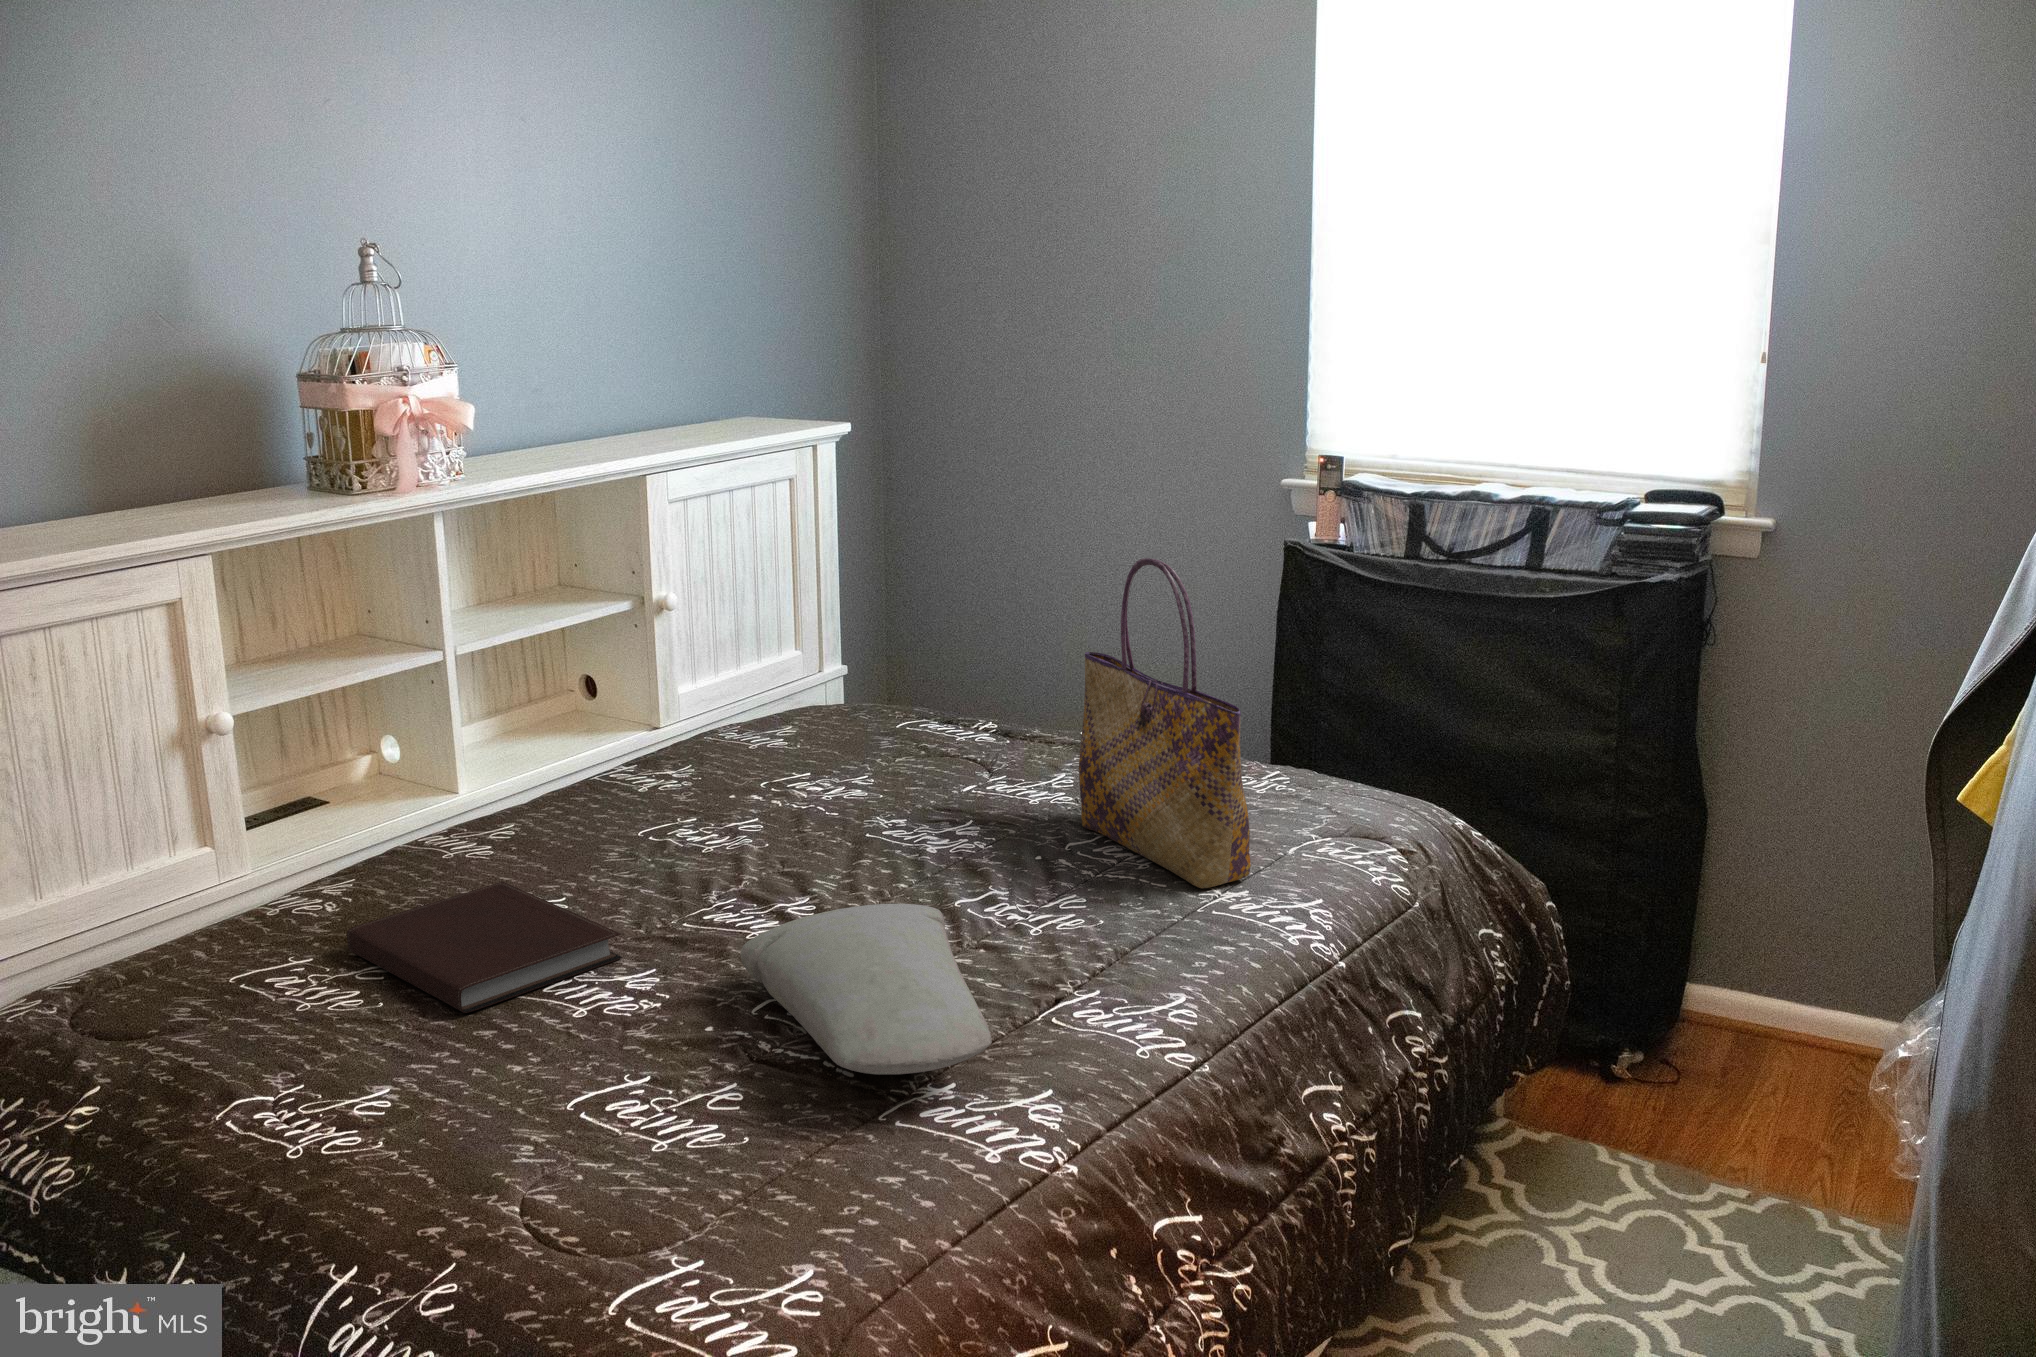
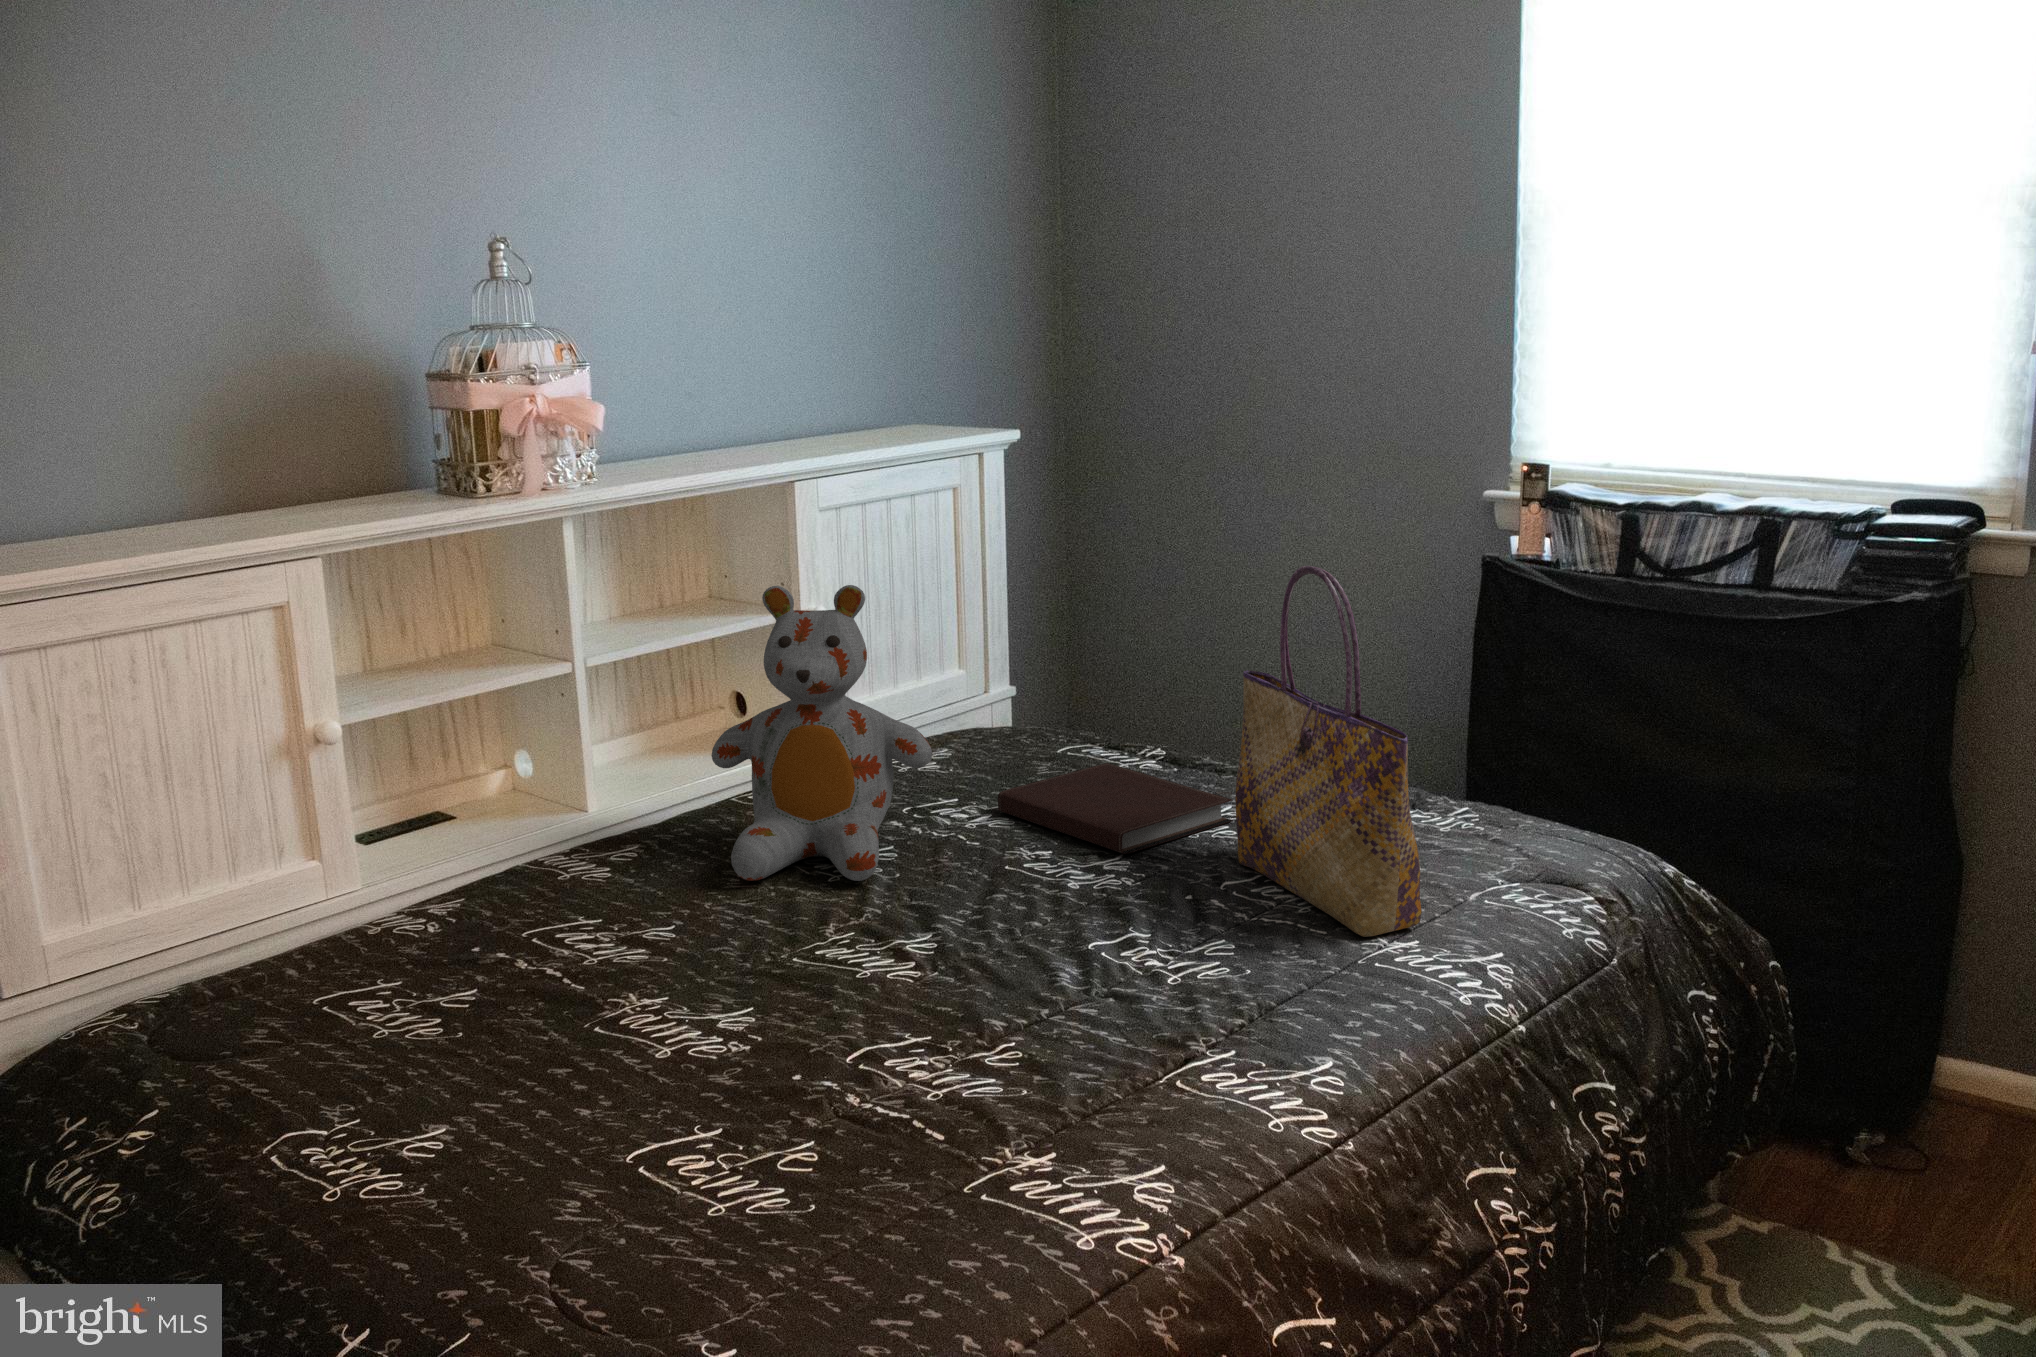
stuffed bear: none [587,576,798,854] -> present [711,585,932,881]
notebook: present [347,882,622,1013] -> present [998,763,1233,854]
pillow: present [741,904,992,1074] -> none [838,945,1093,1140]

